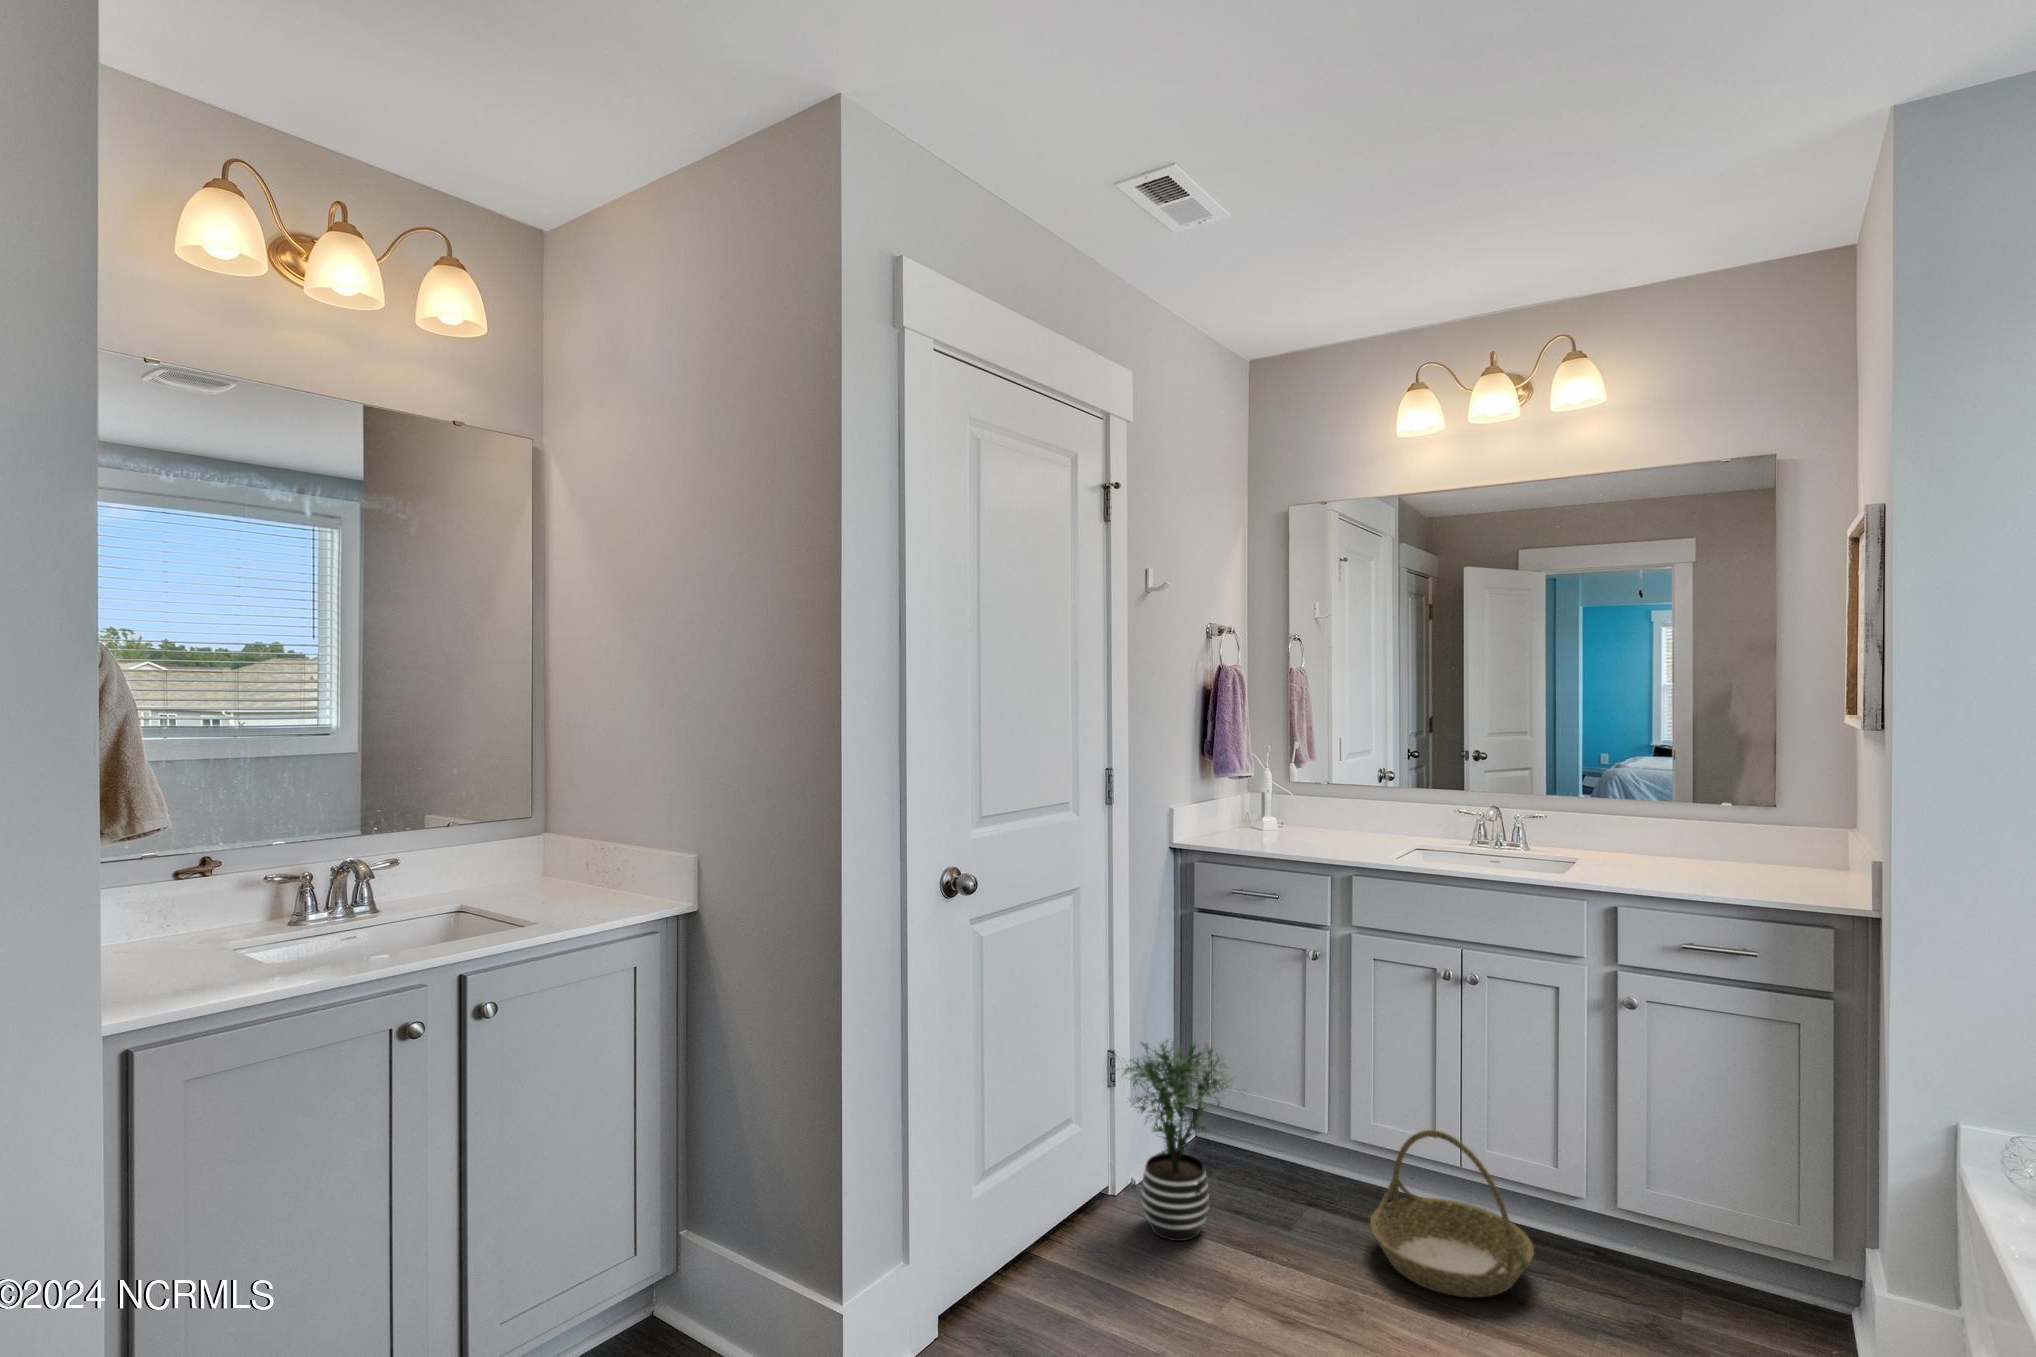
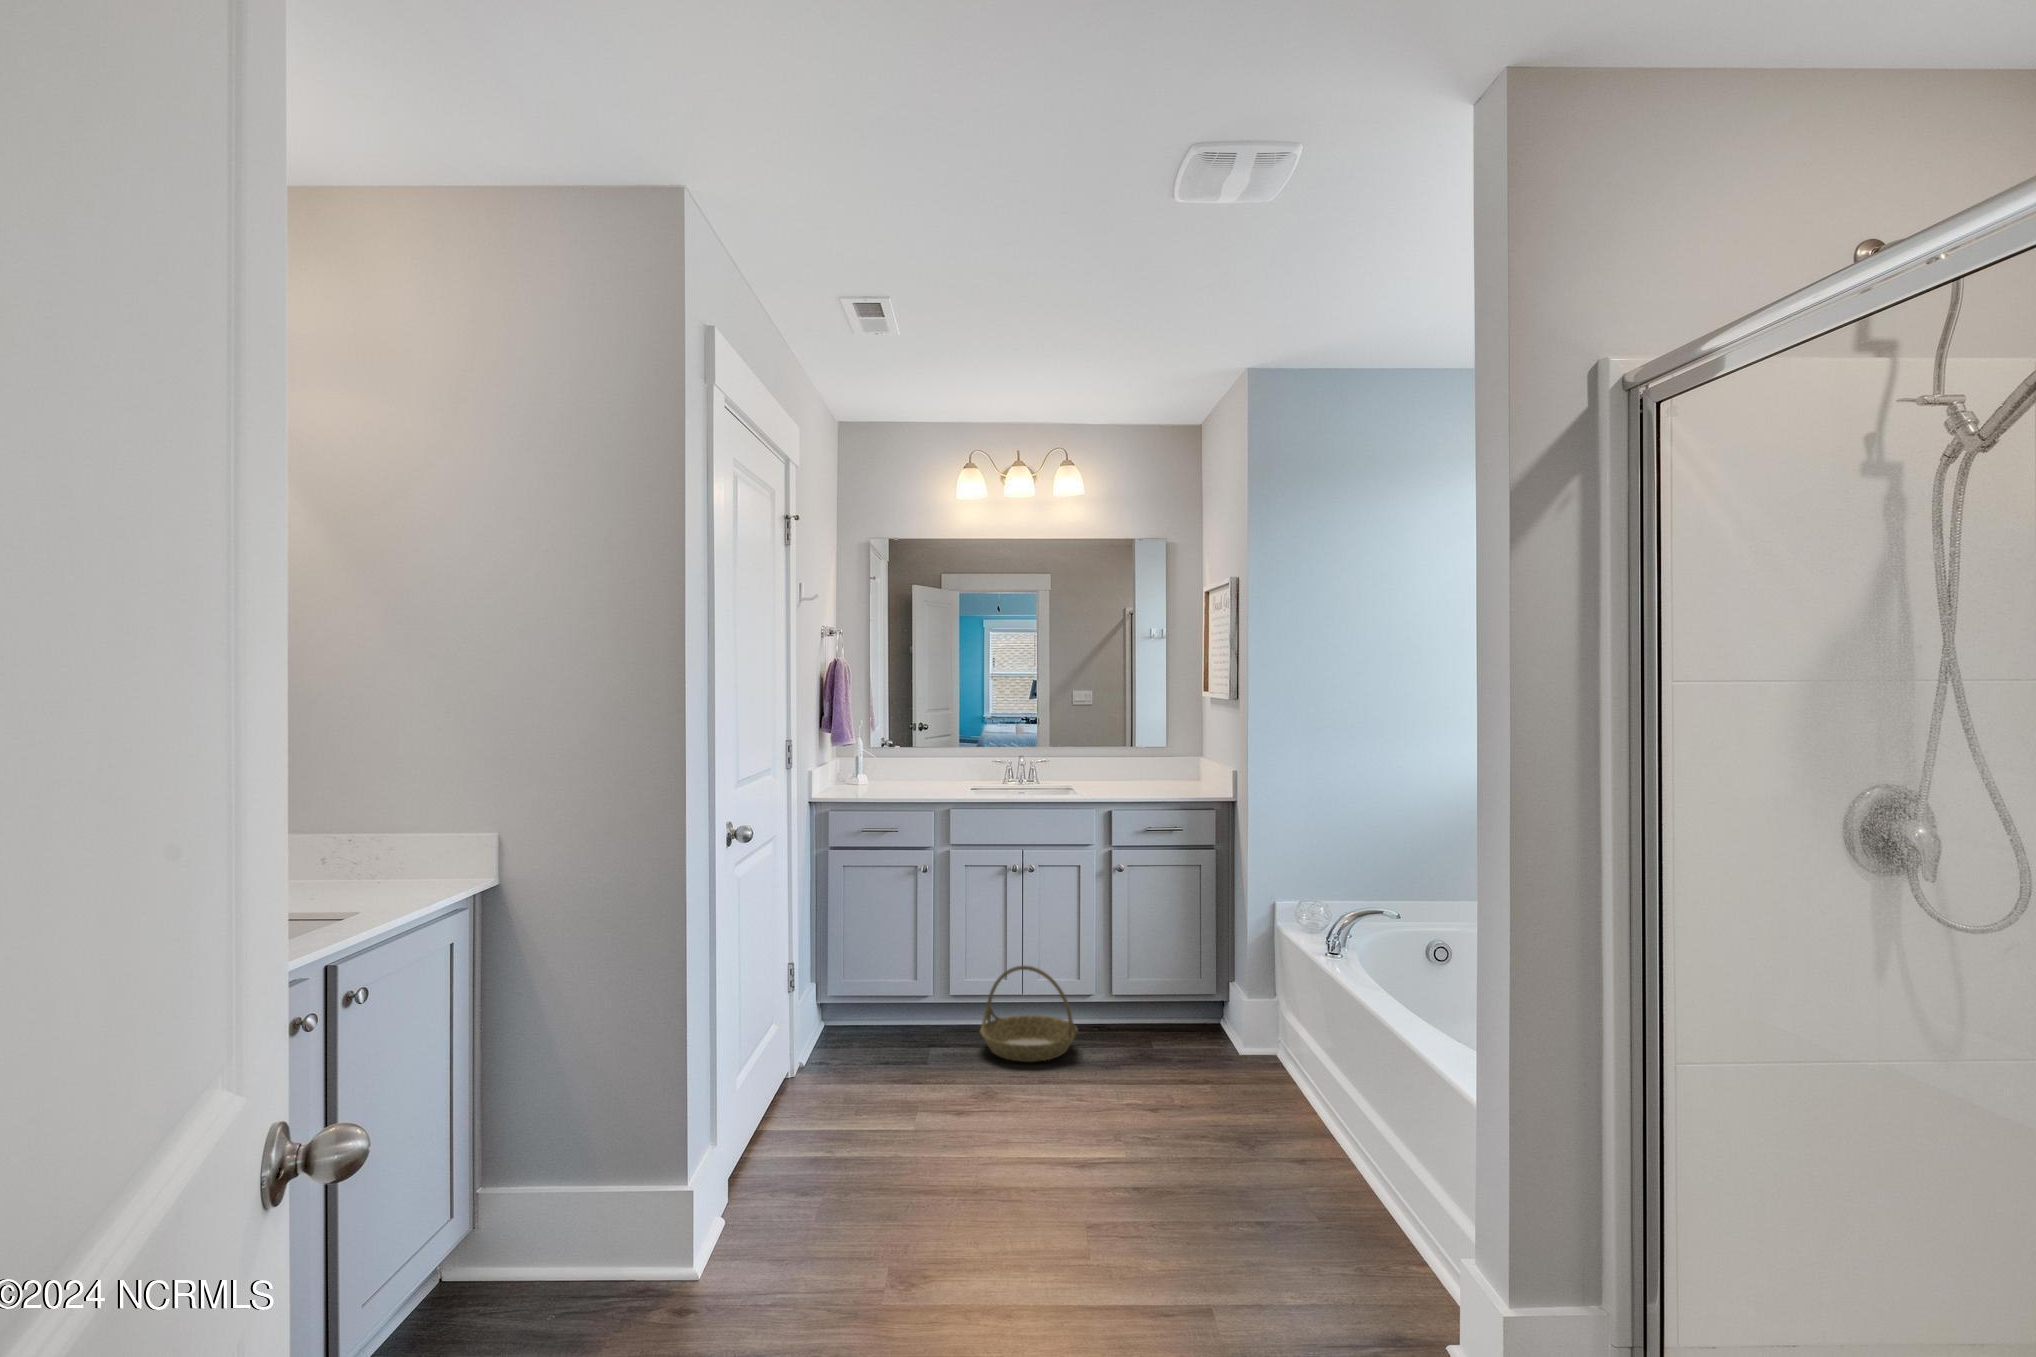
potted plant: present [1123,1040,1247,1241] -> none [806,933,908,1076]

